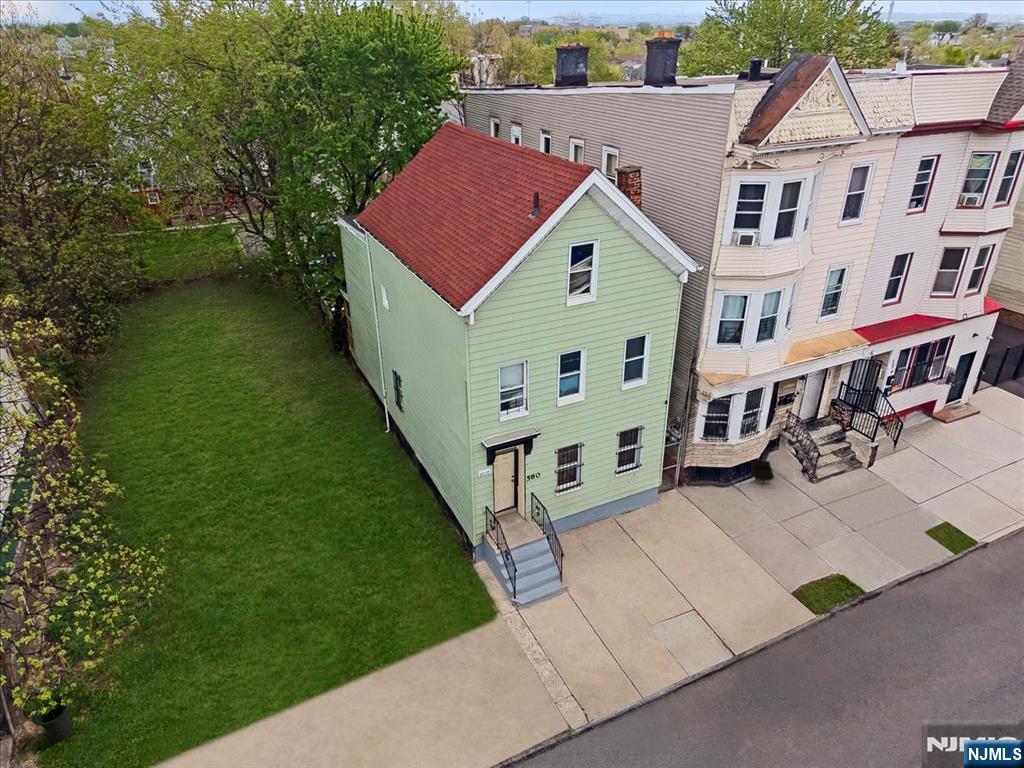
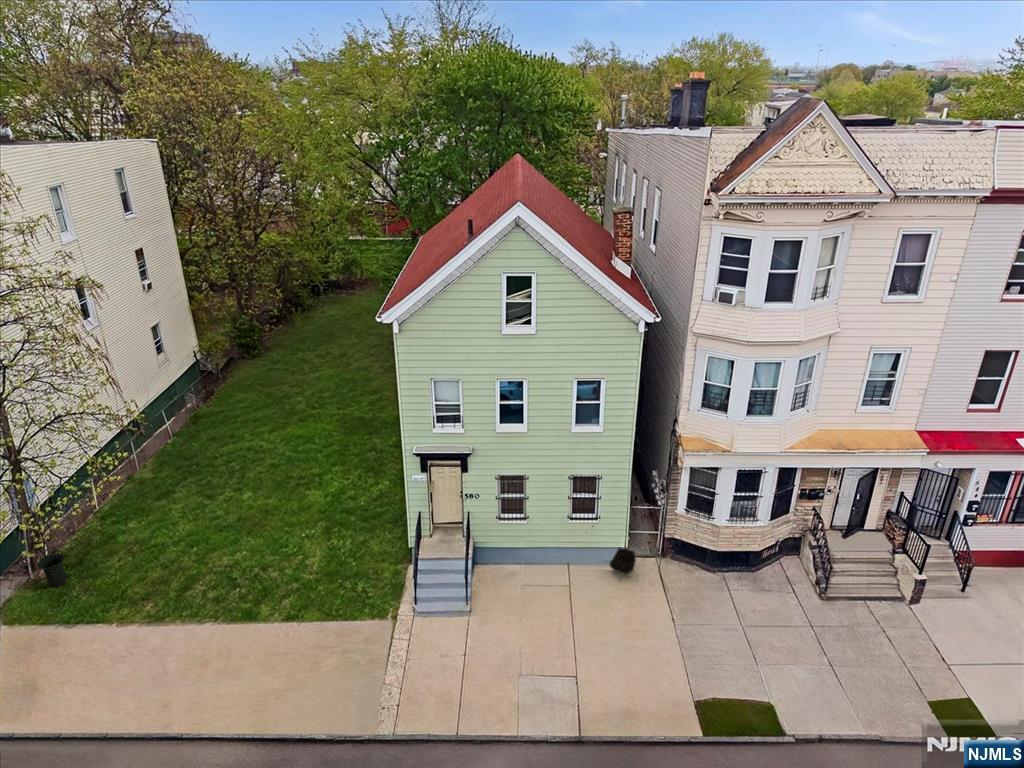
lounge chair: present [752,460,774,483] -> present [610,548,636,576]

